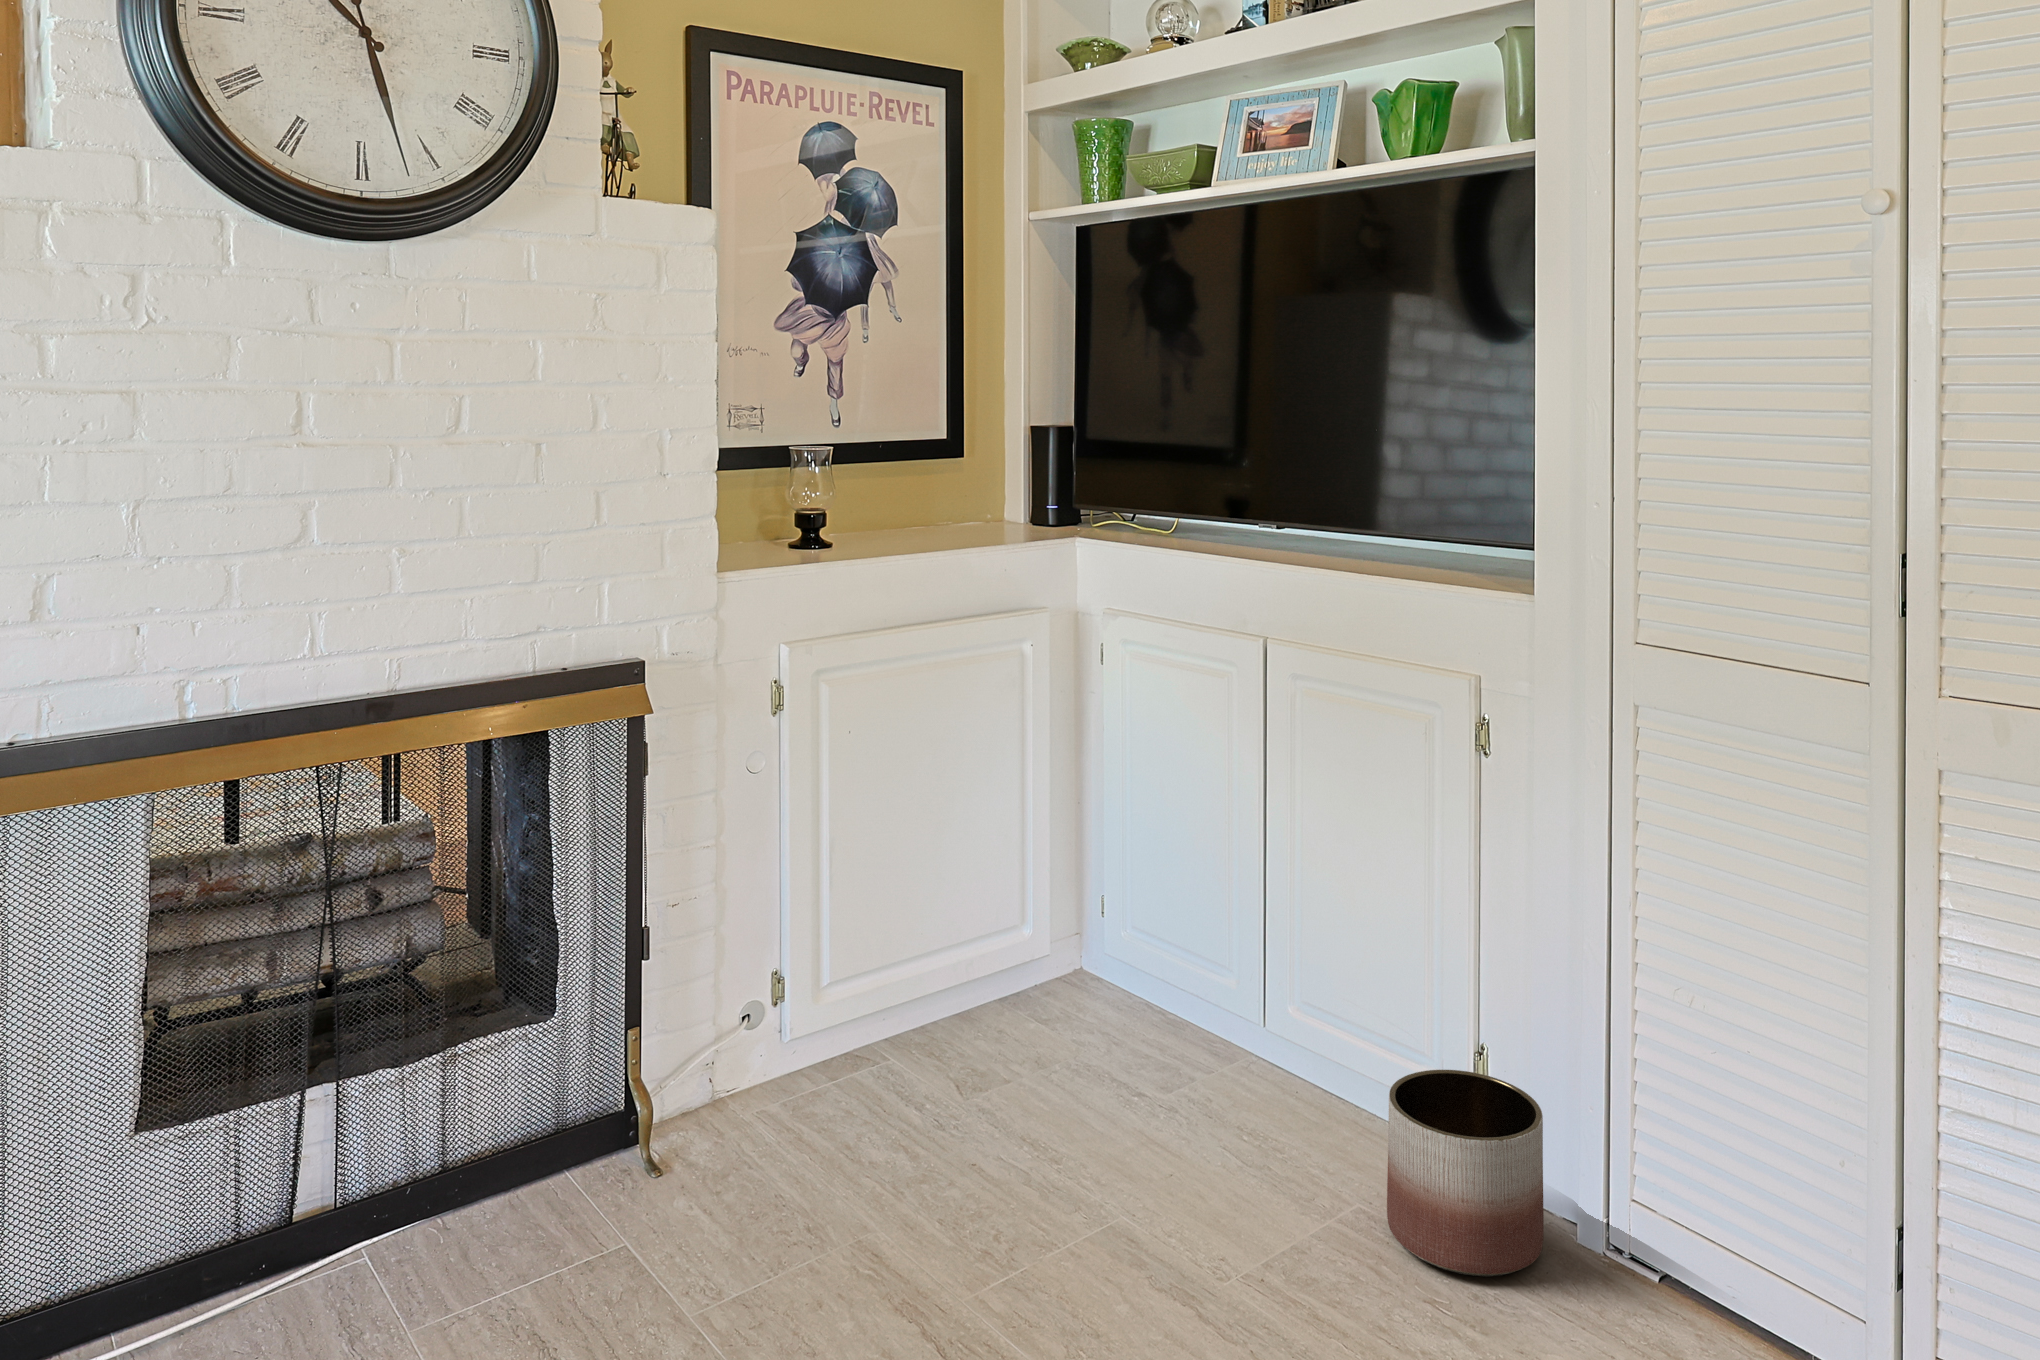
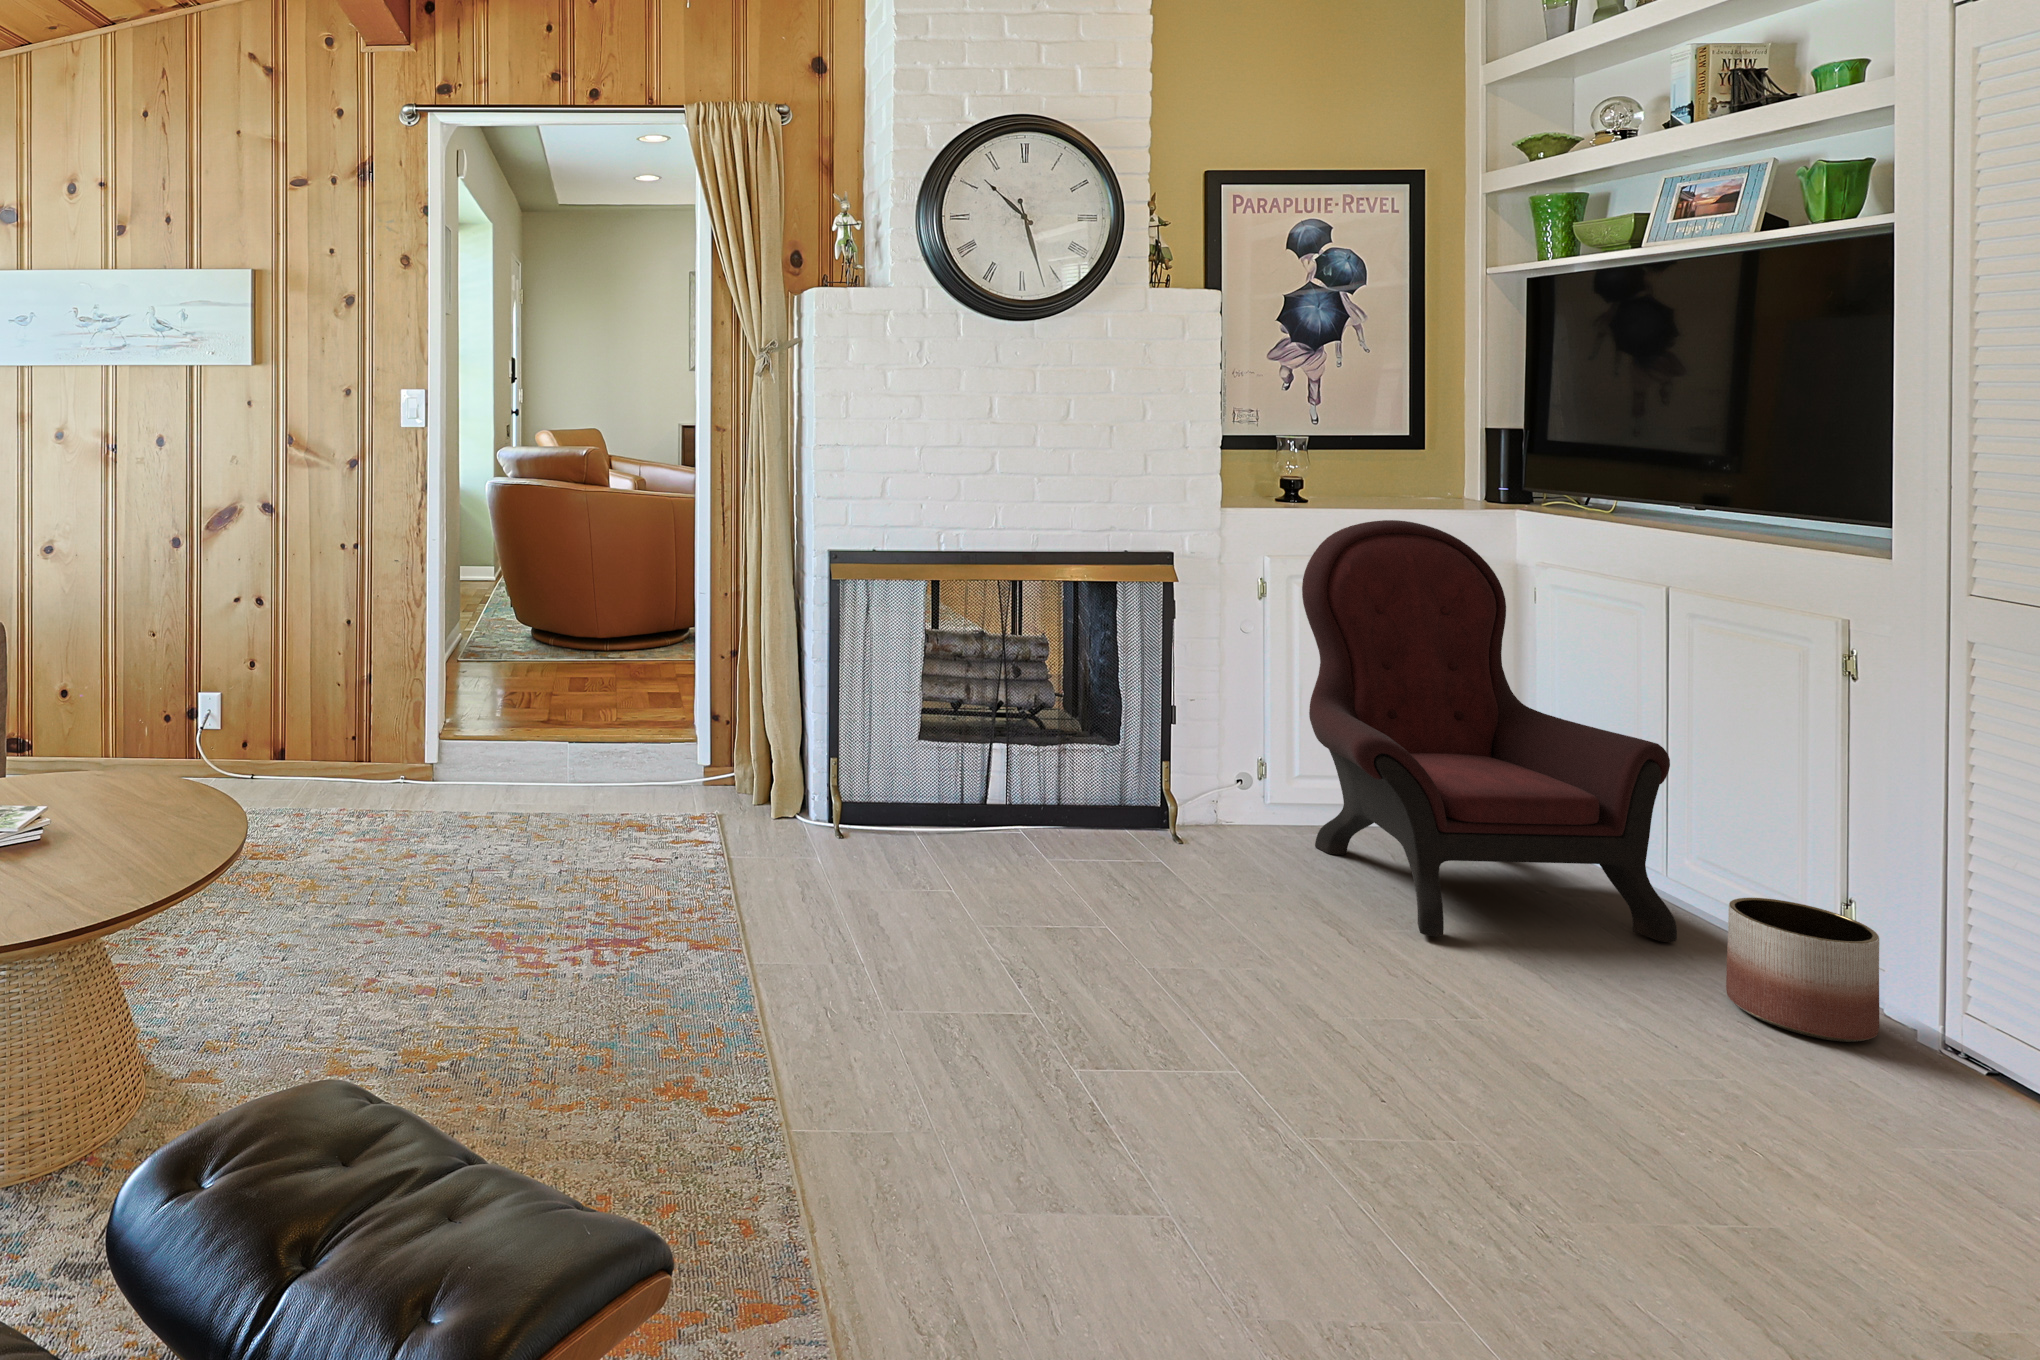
armchair: none [839,573,1305,1268] -> present [1302,520,1677,942]

